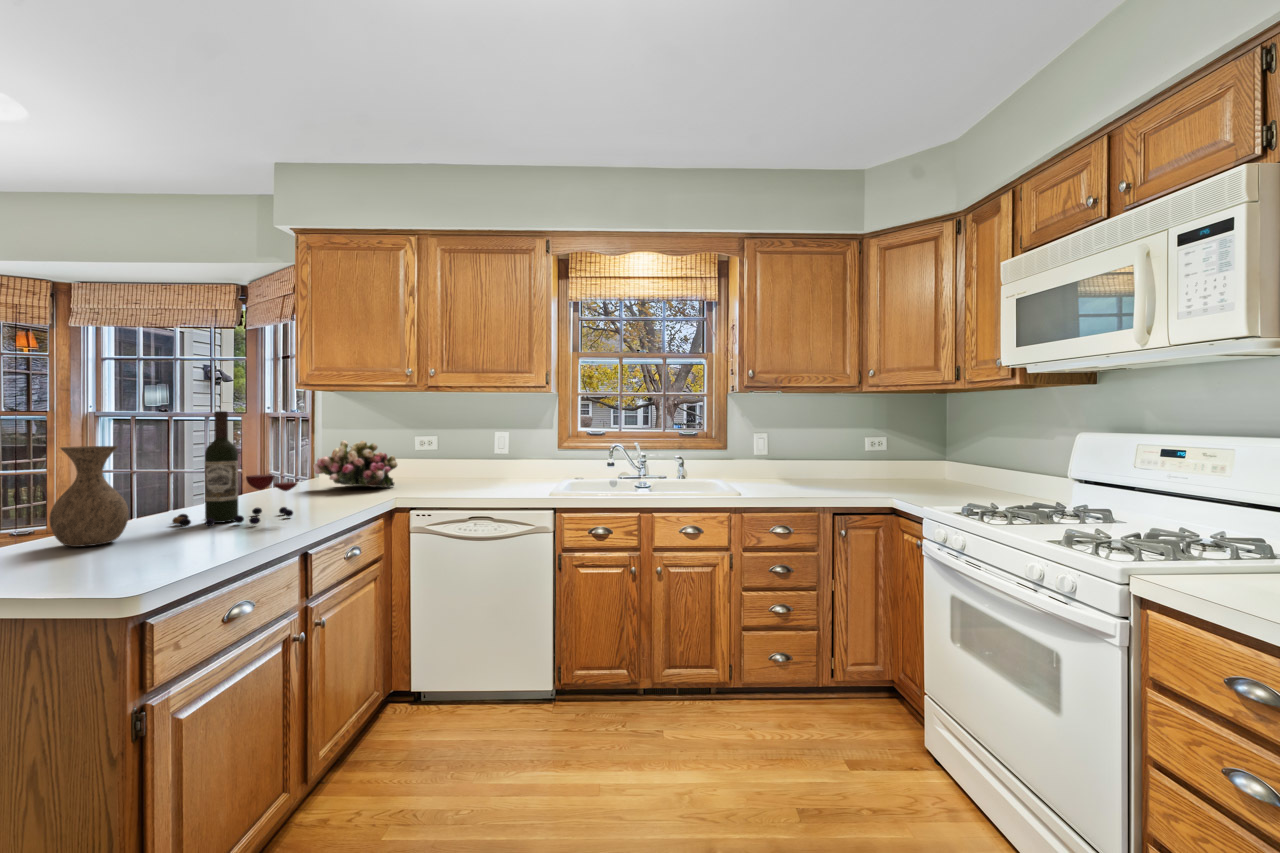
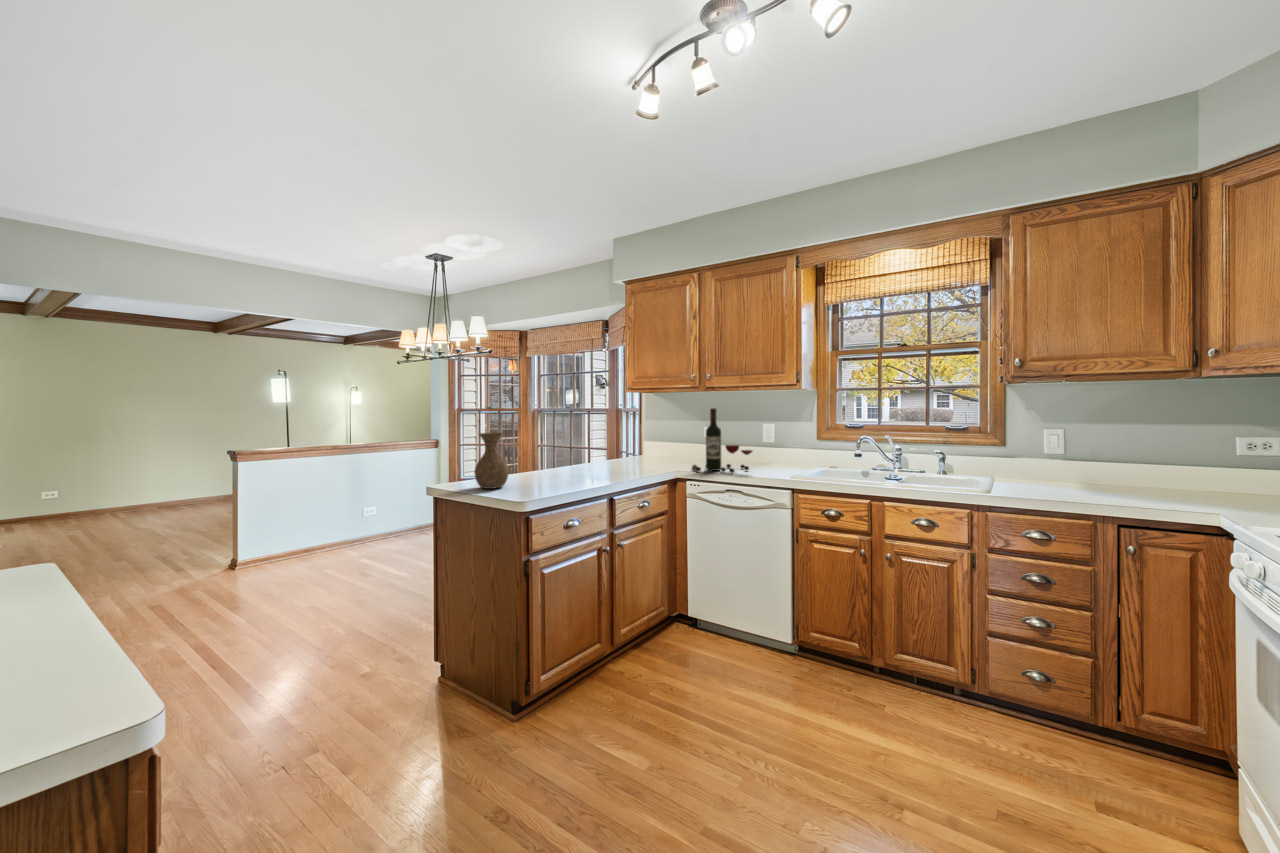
wine bottle: present [172,411,297,527] -> present [692,408,752,473]
flower arrangement: present [313,441,397,487] -> none [631,428,687,463]

